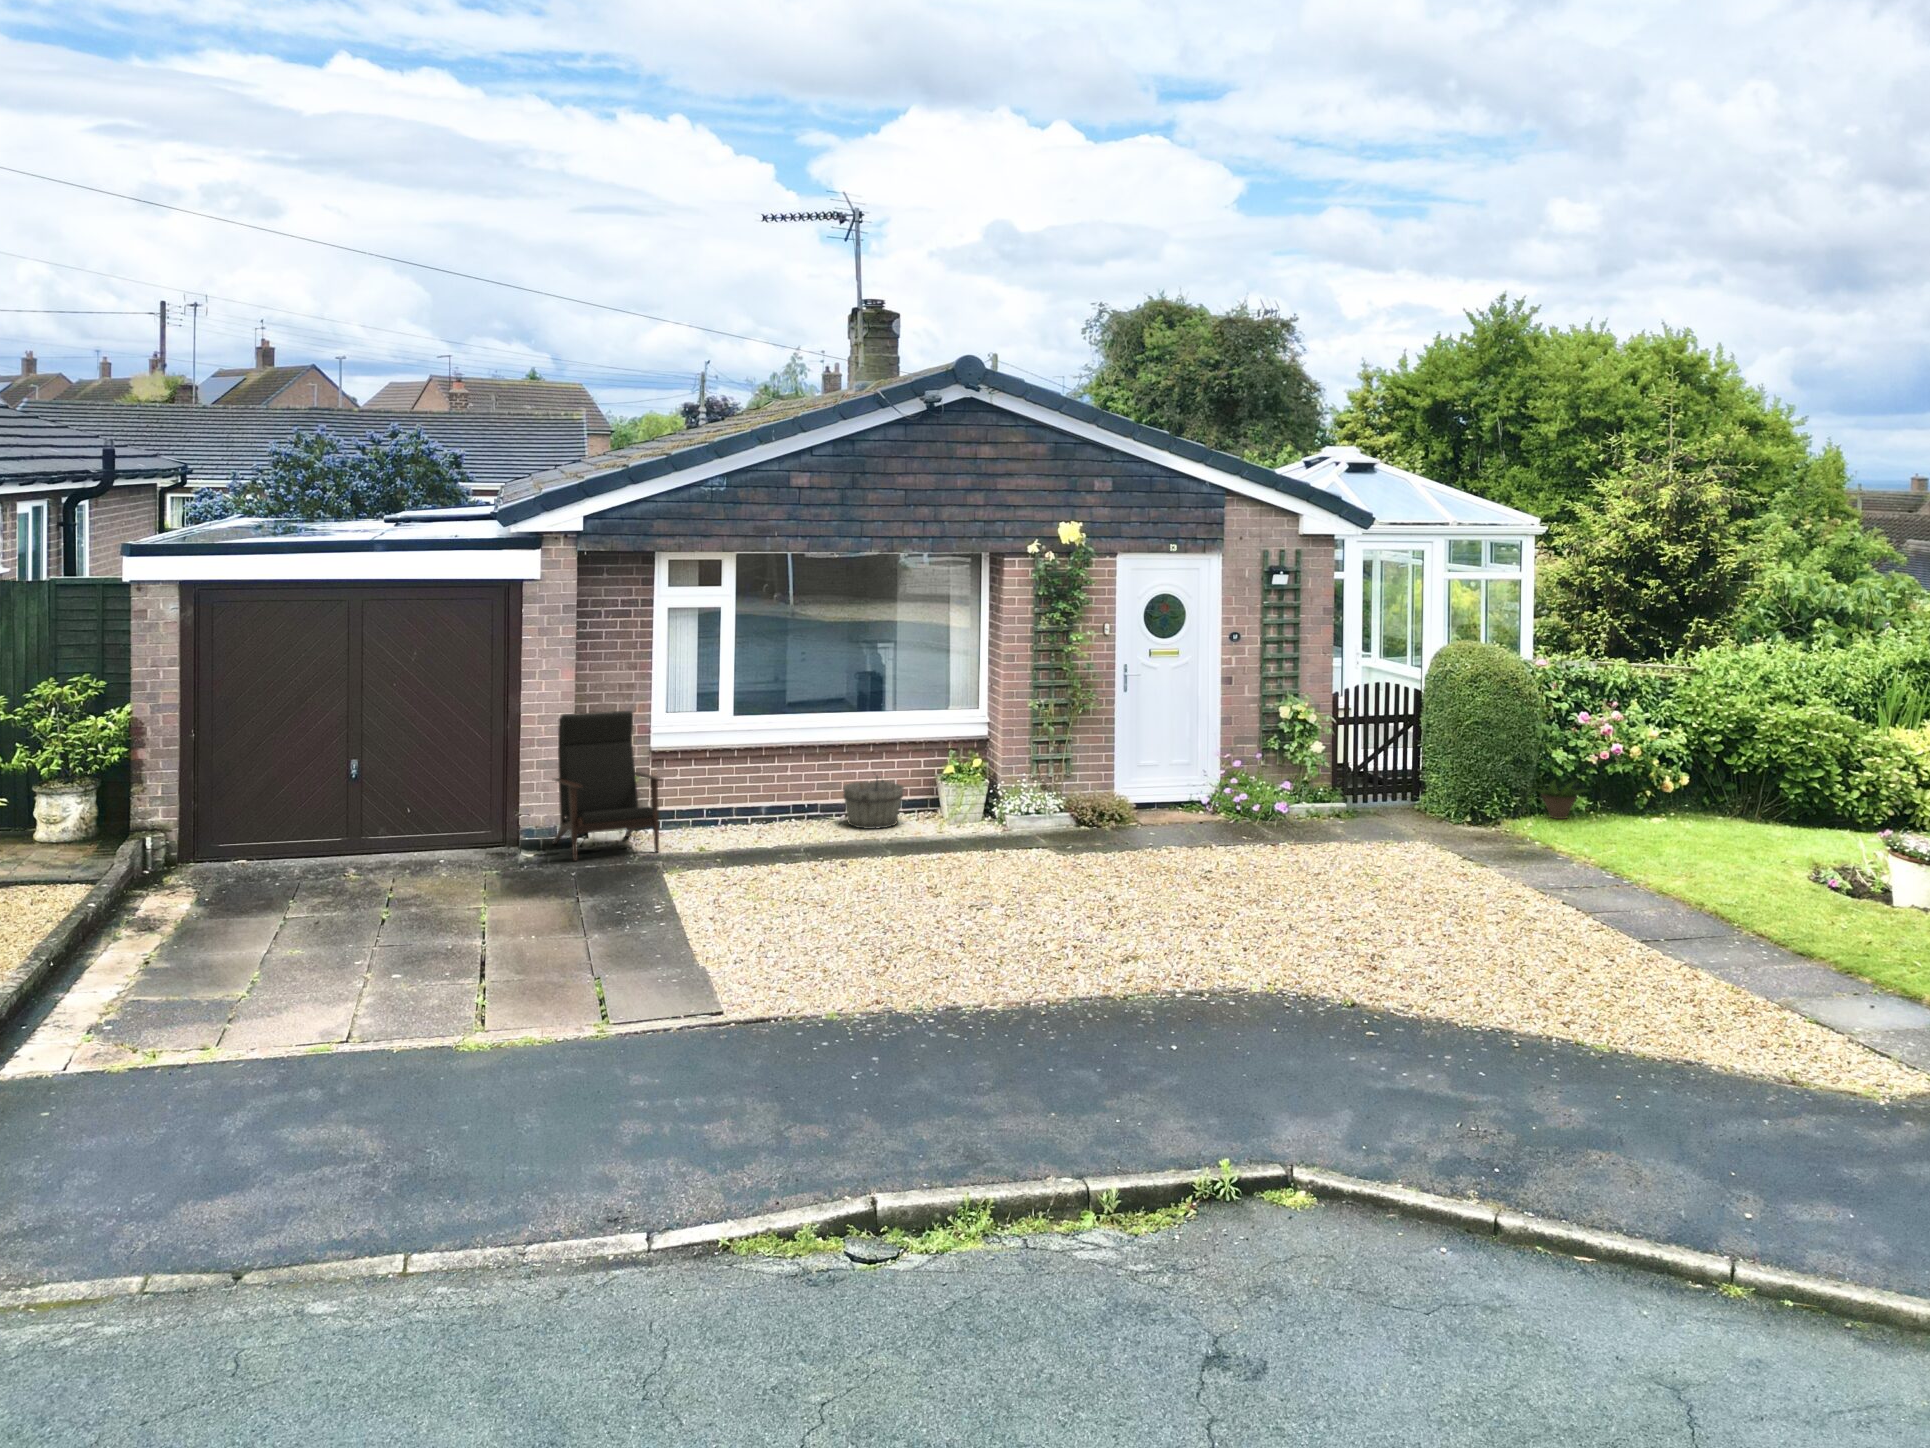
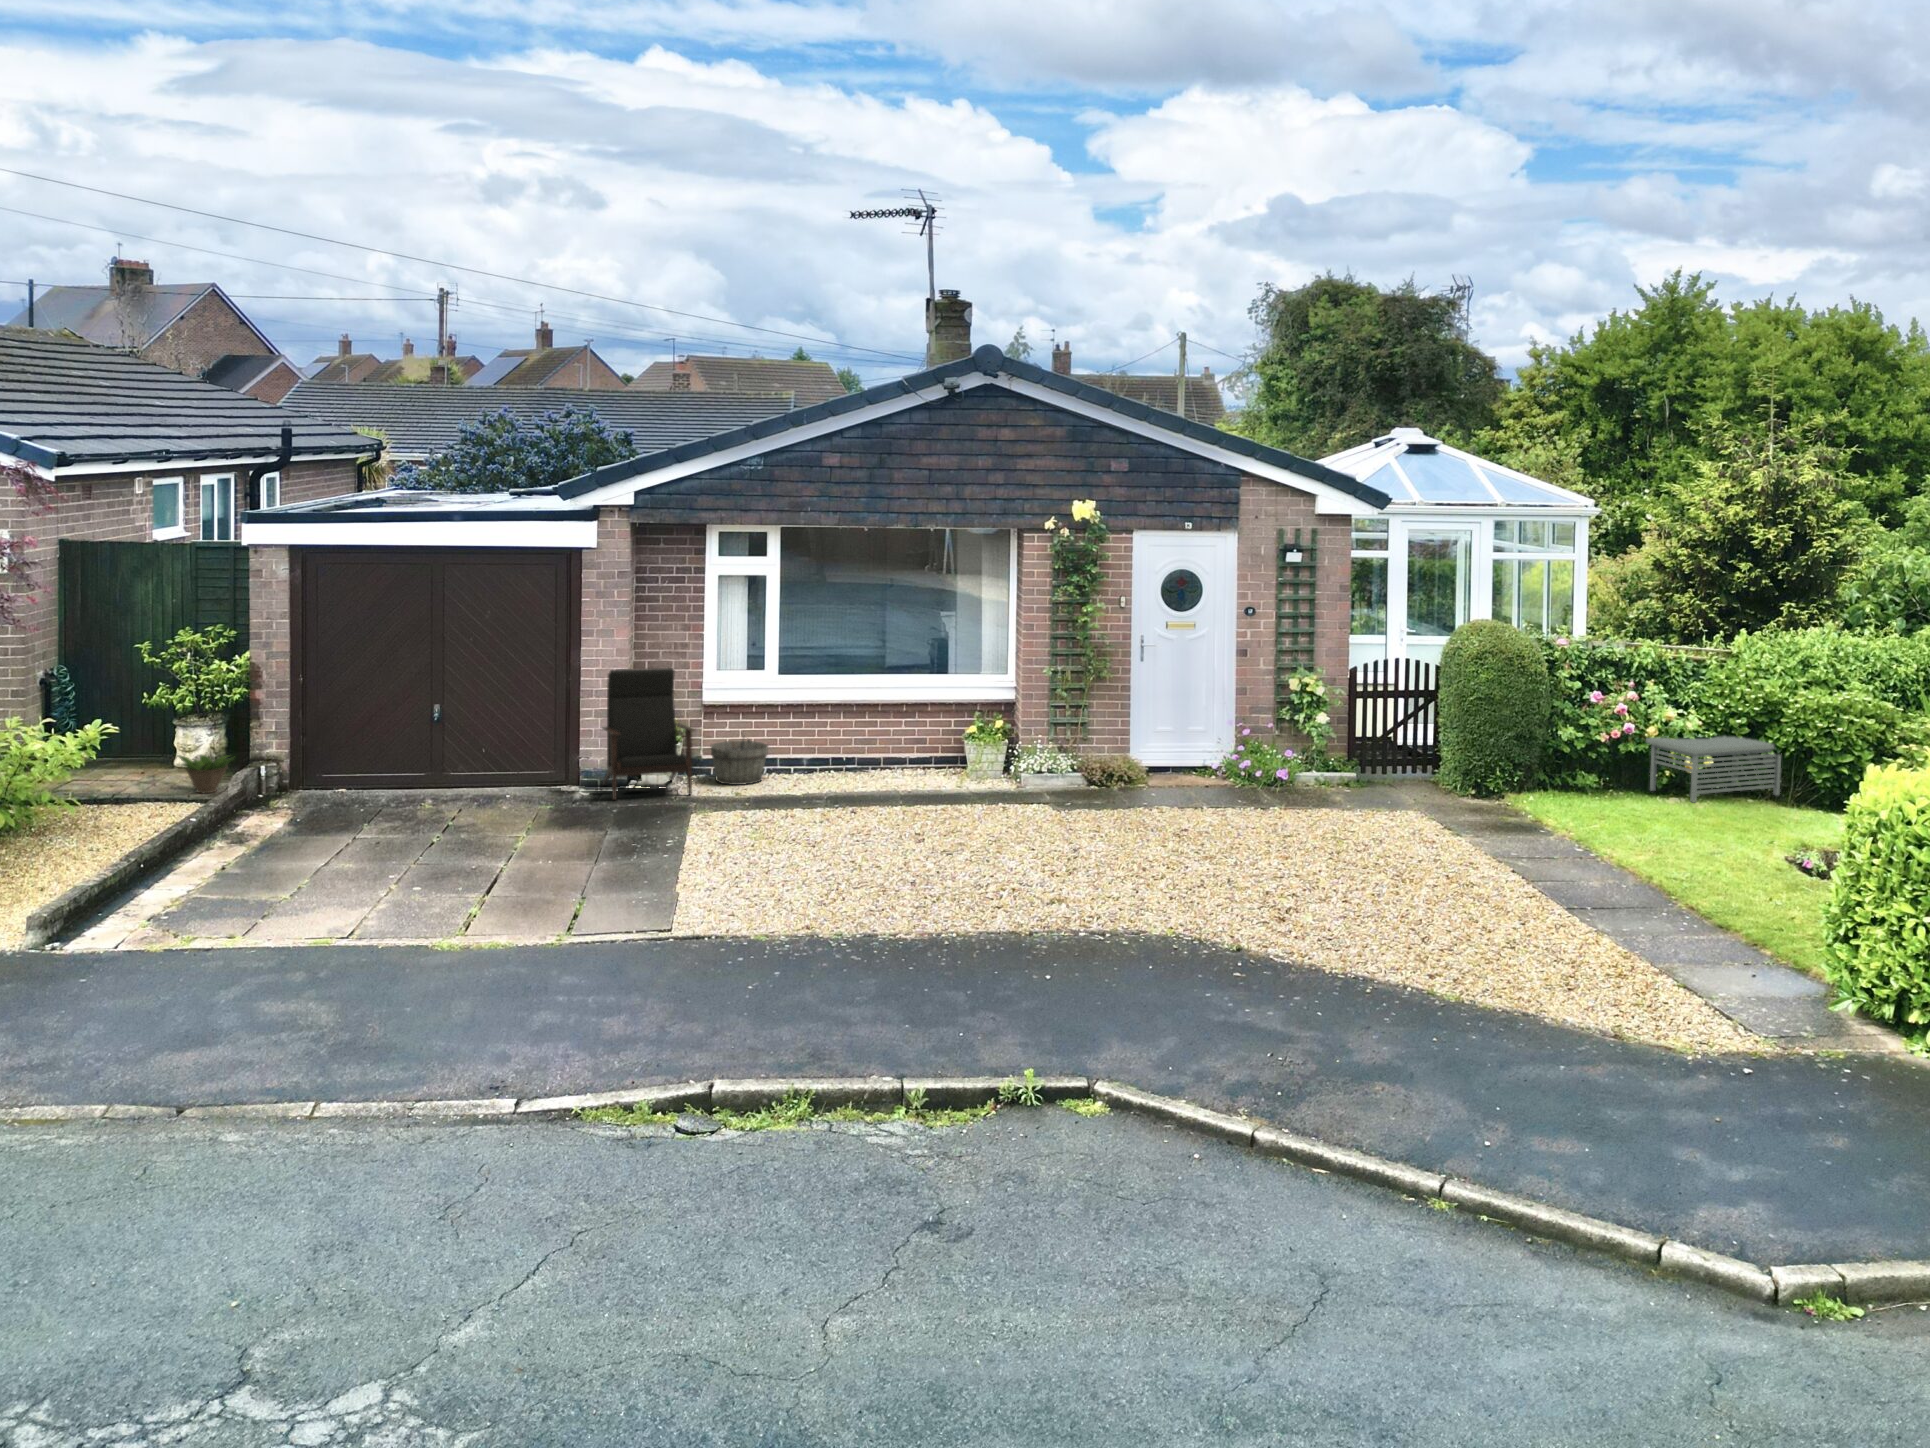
storage bench: none [1629,750,1762,823] -> present [1646,736,1781,802]
wooden bucket: present [843,777,904,829] -> present [711,740,768,785]
decorative plant: present [1535,780,1587,819] -> present [178,755,232,793]

